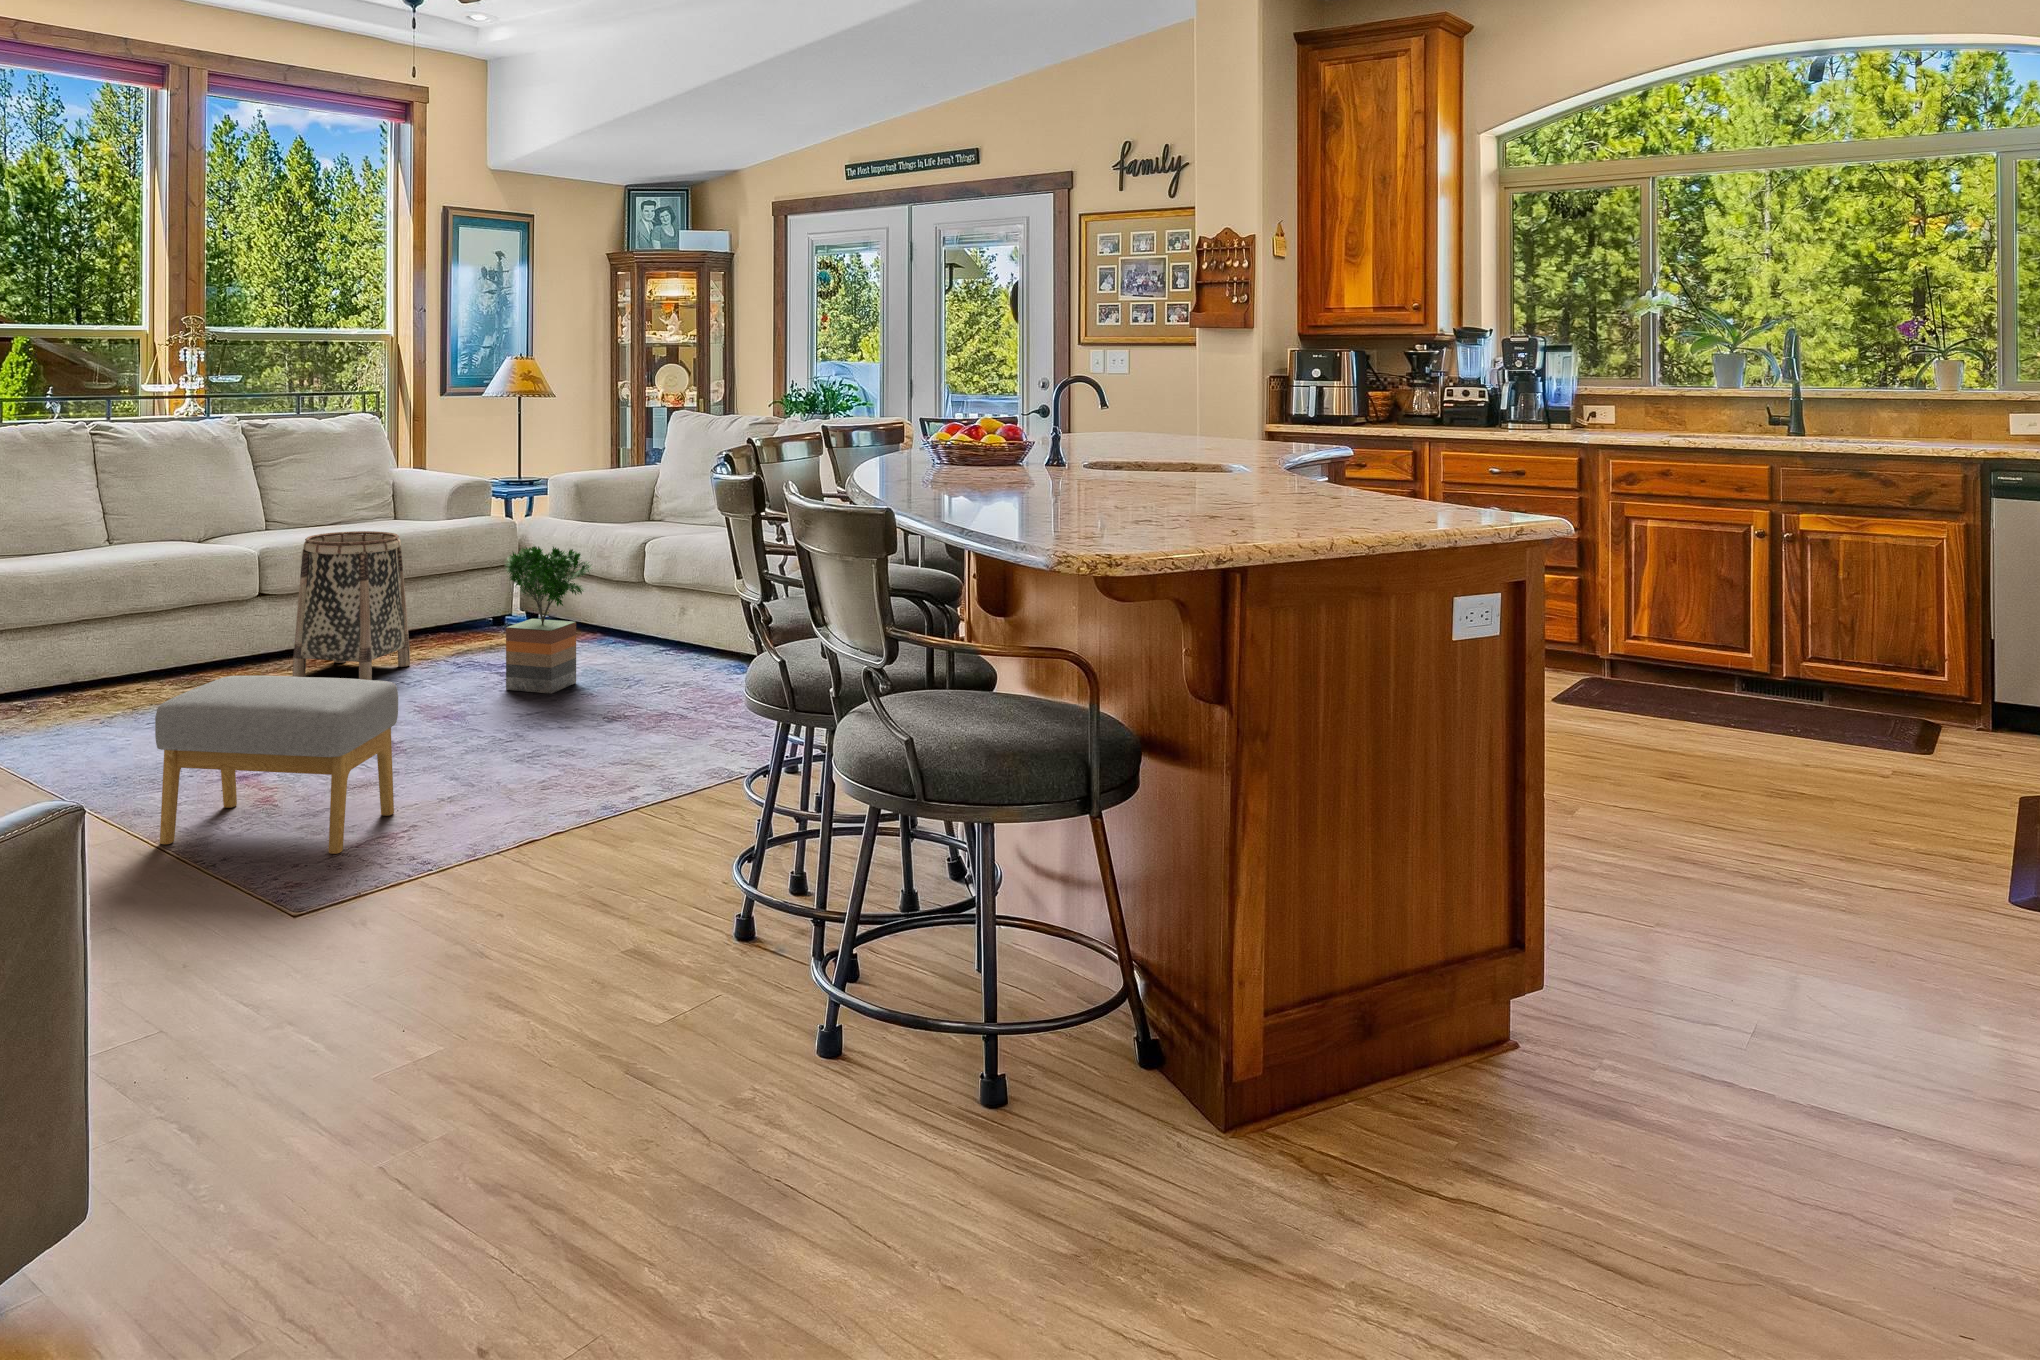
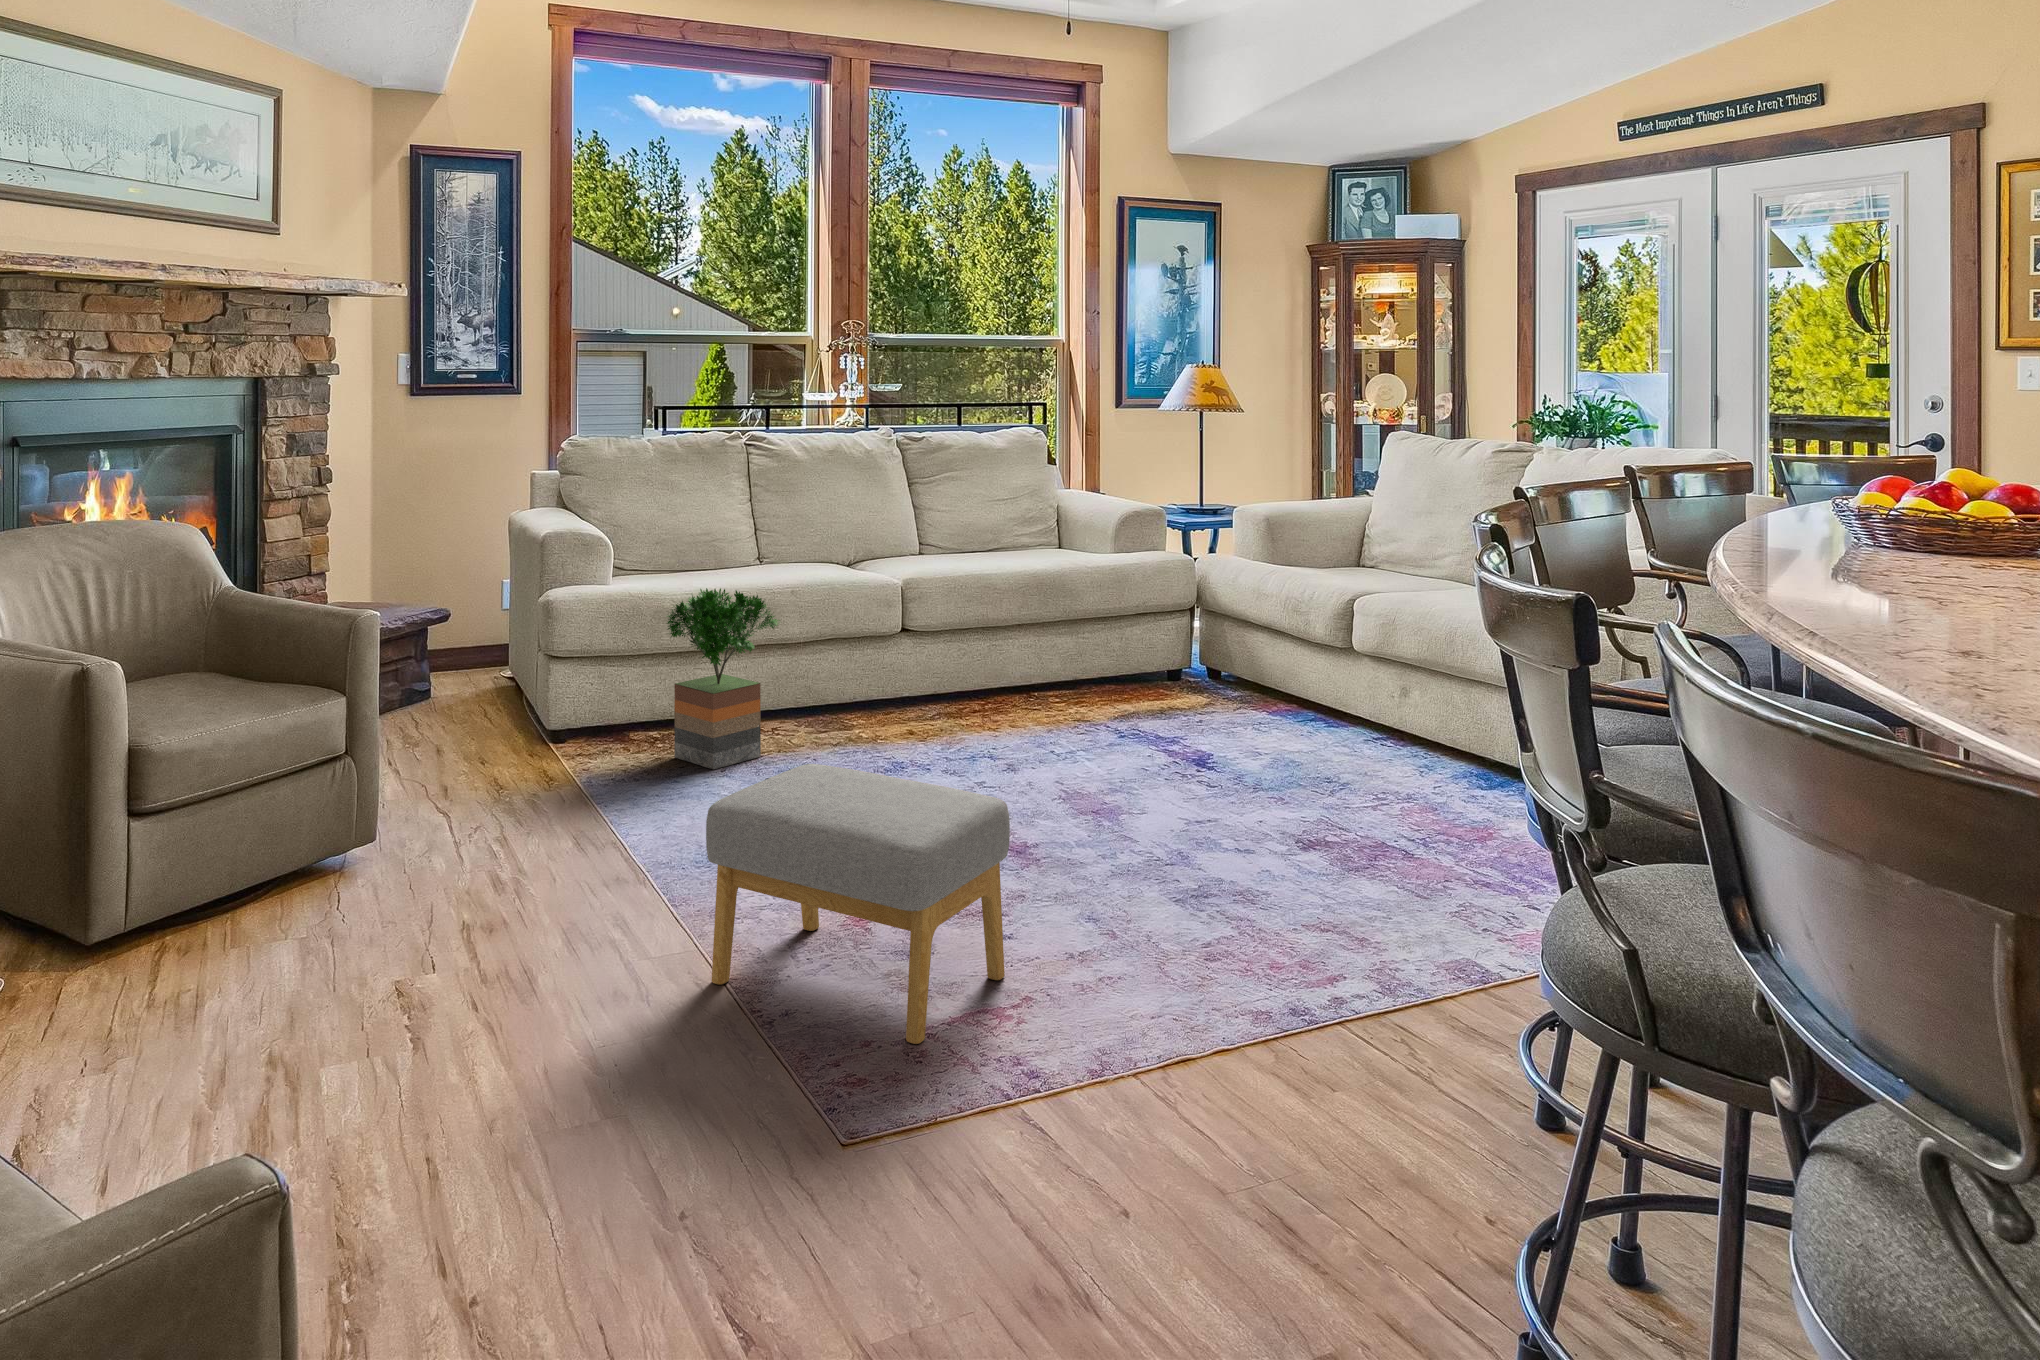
basket: present [293,531,410,680] -> none [934,565,1067,745]
potted tree: present [506,546,592,694] -> present [667,588,779,769]

